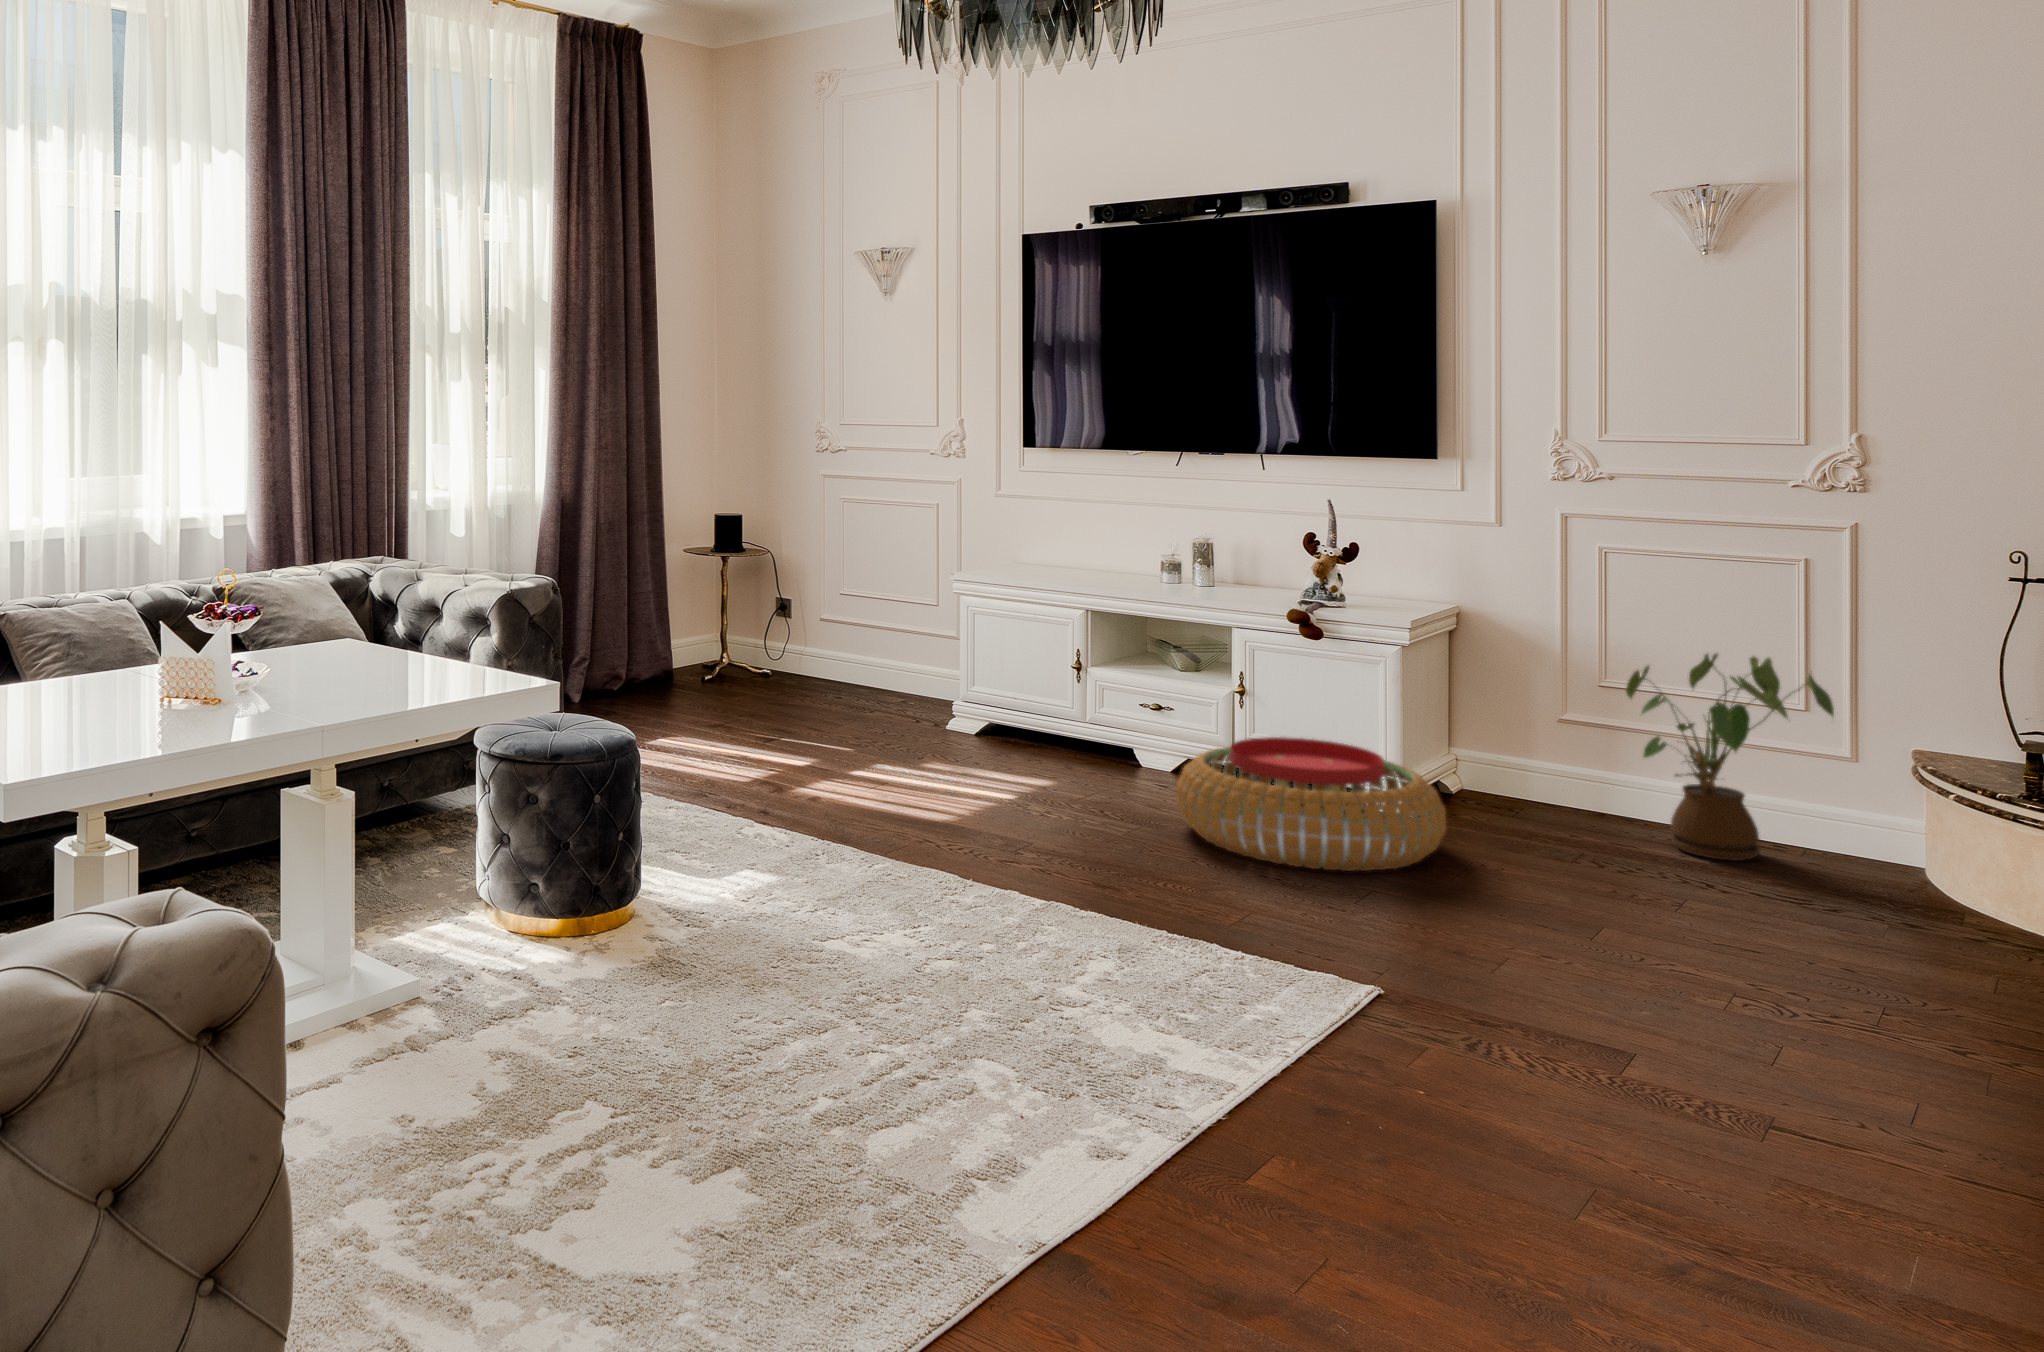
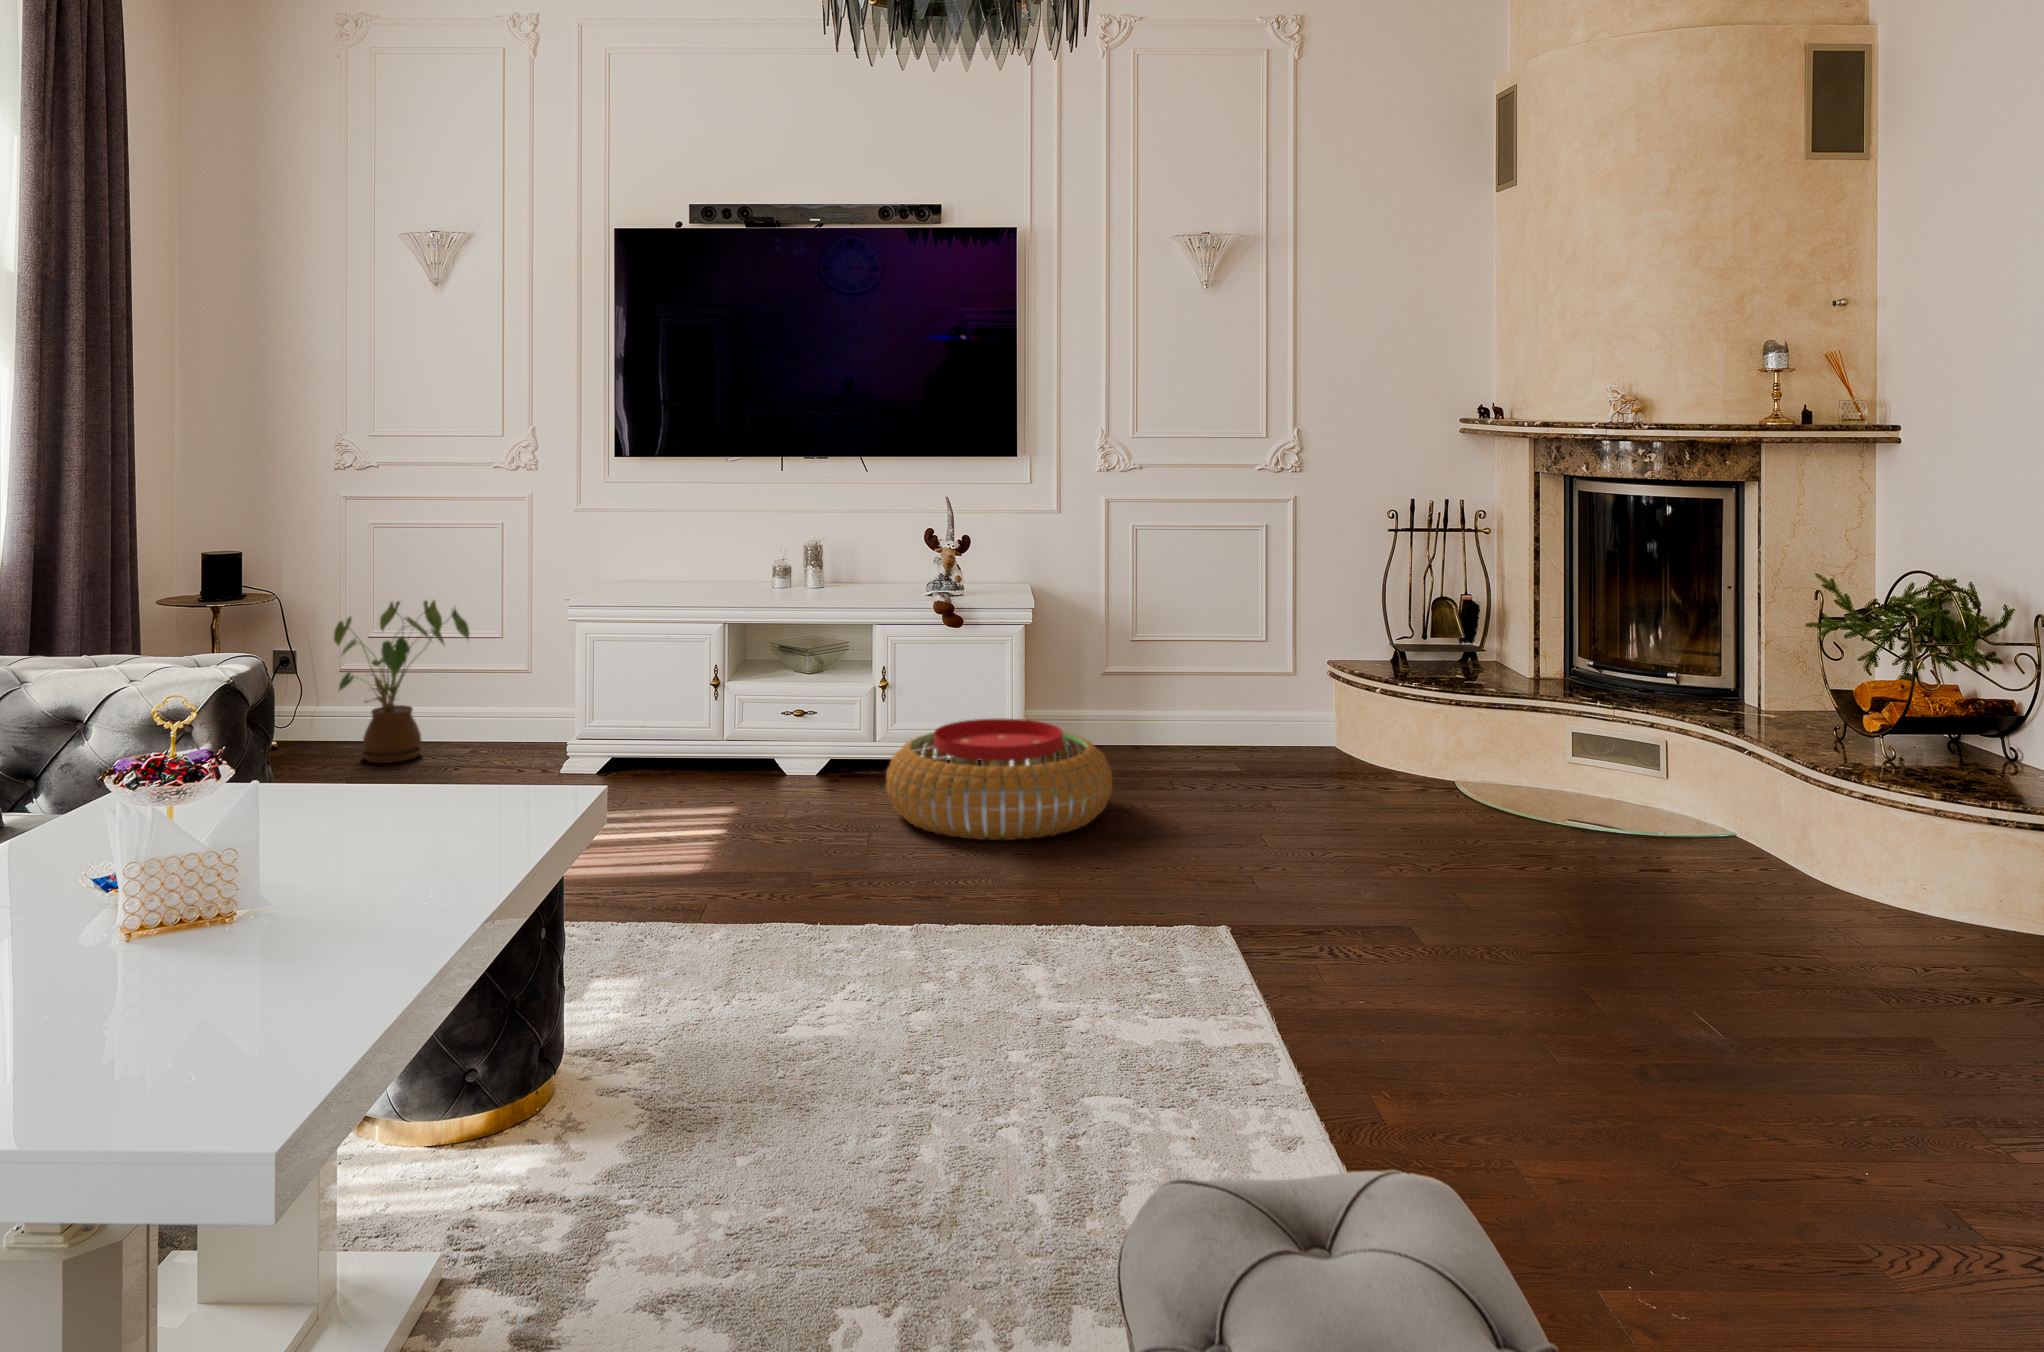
house plant: present [1626,654,1834,861] -> present [334,601,469,763]

